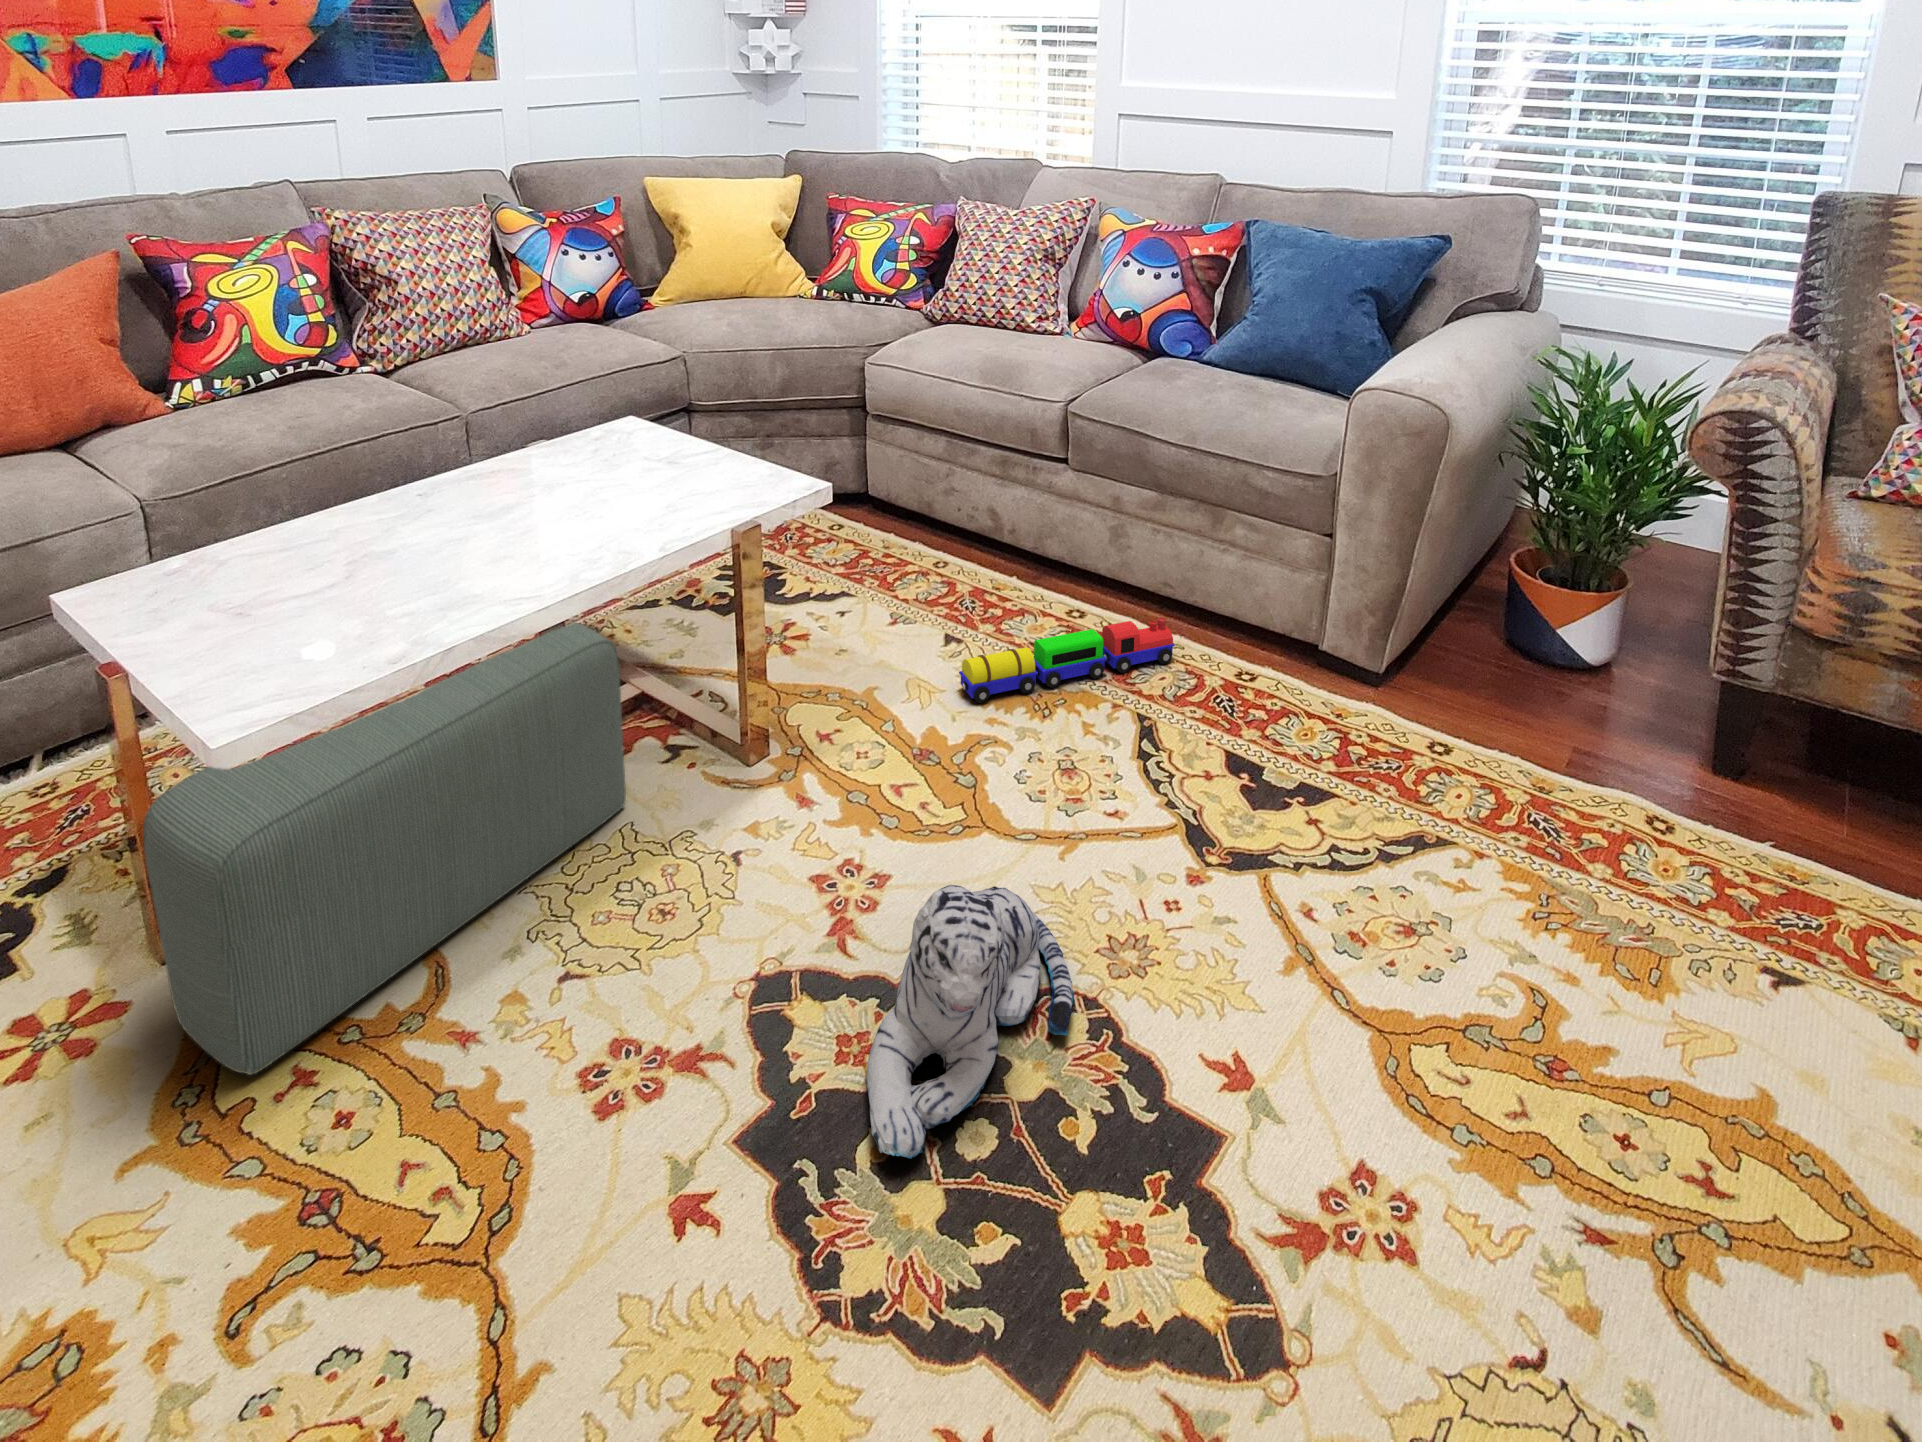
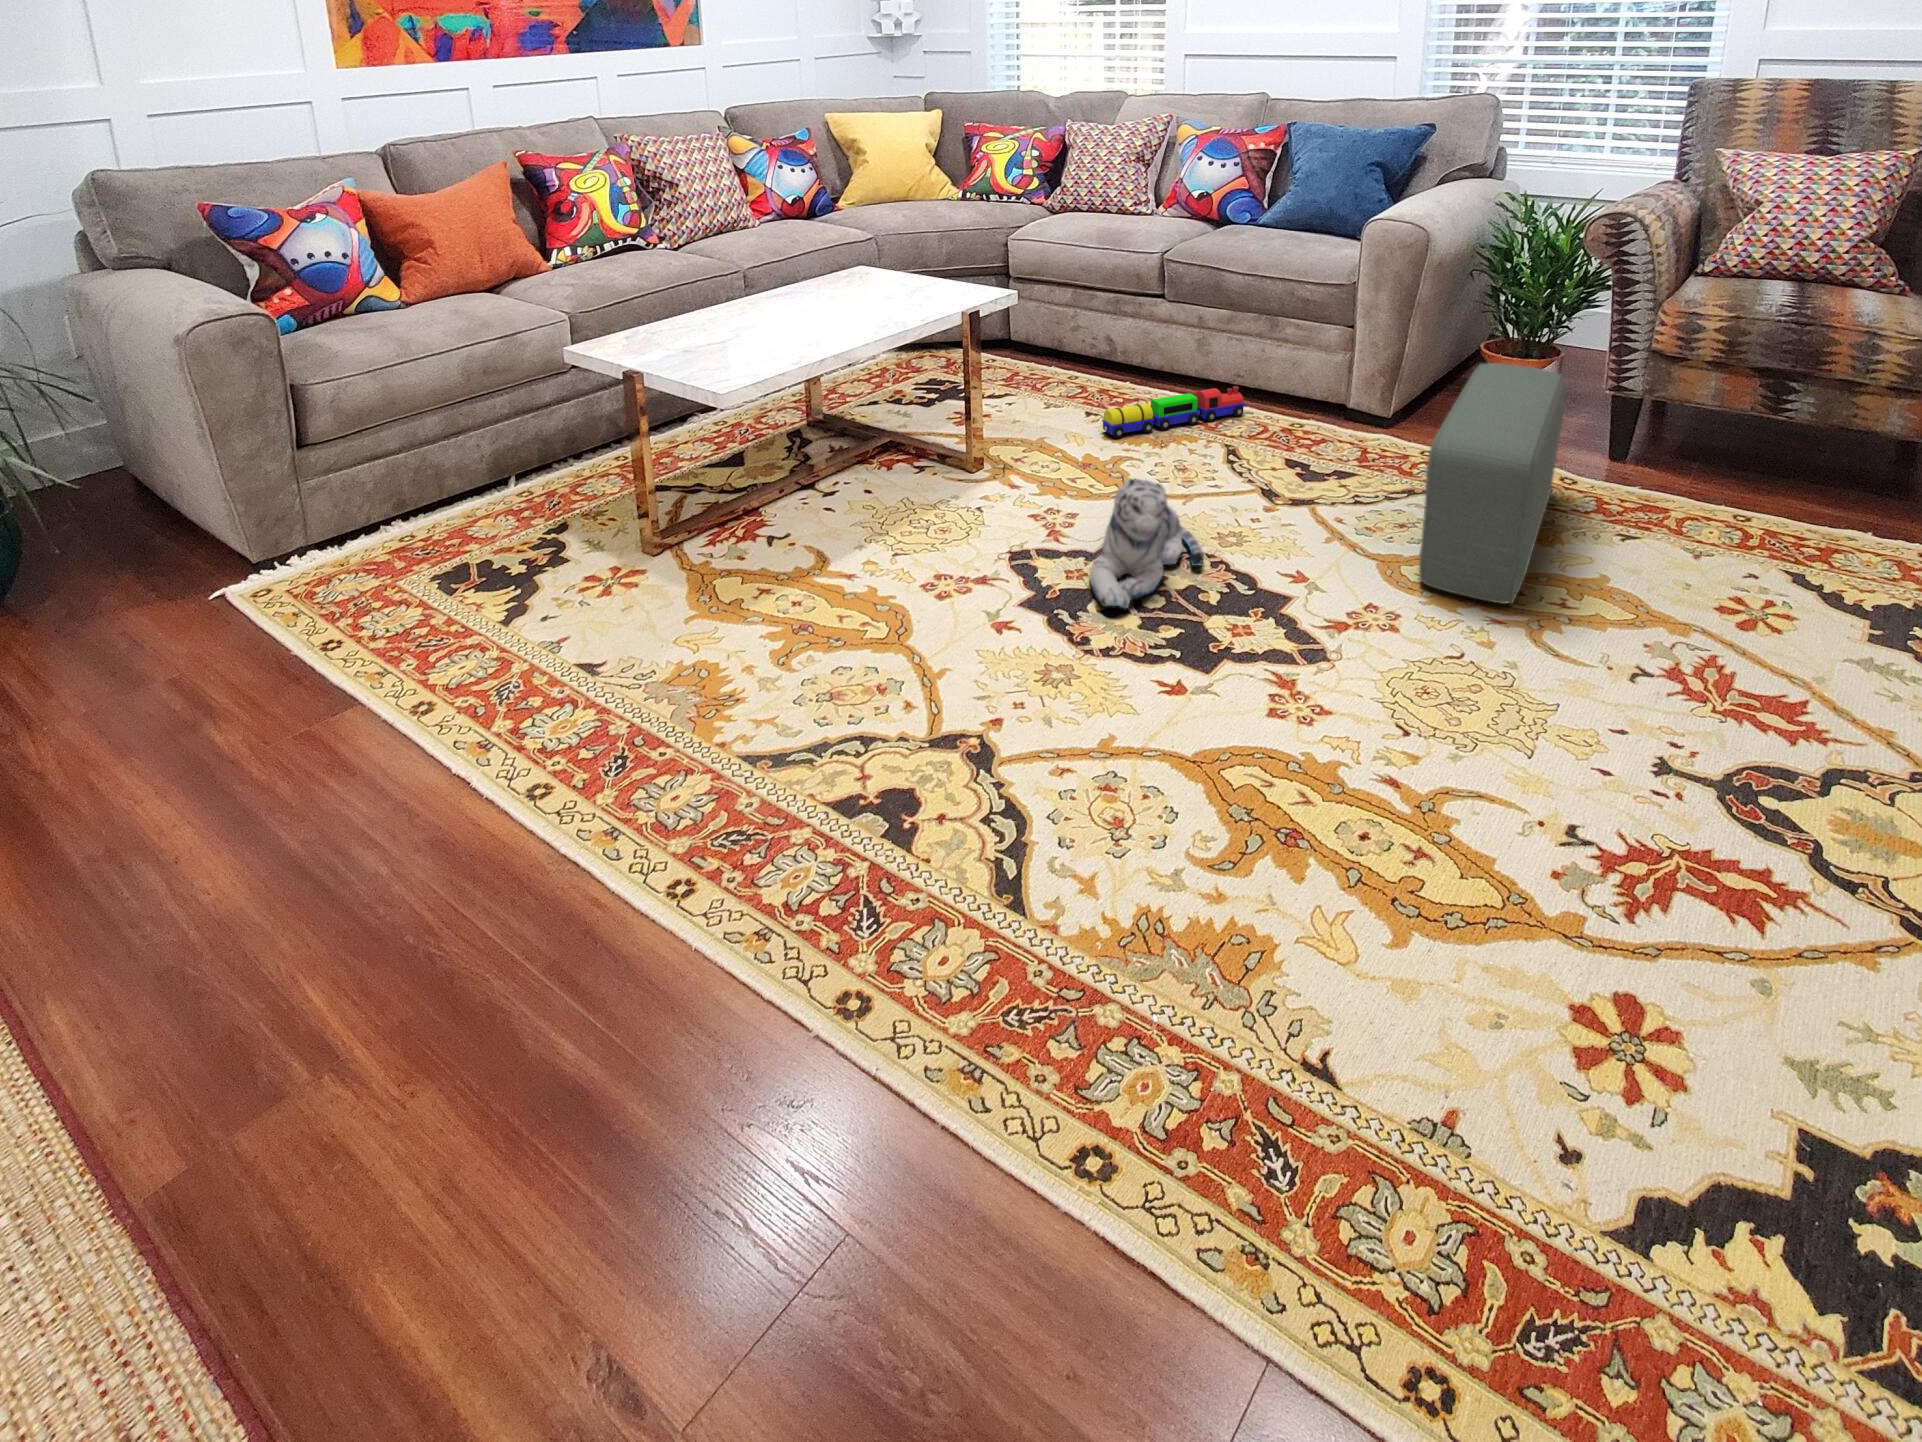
pouf: present [143,622,626,1075] -> present [1419,363,1565,604]

